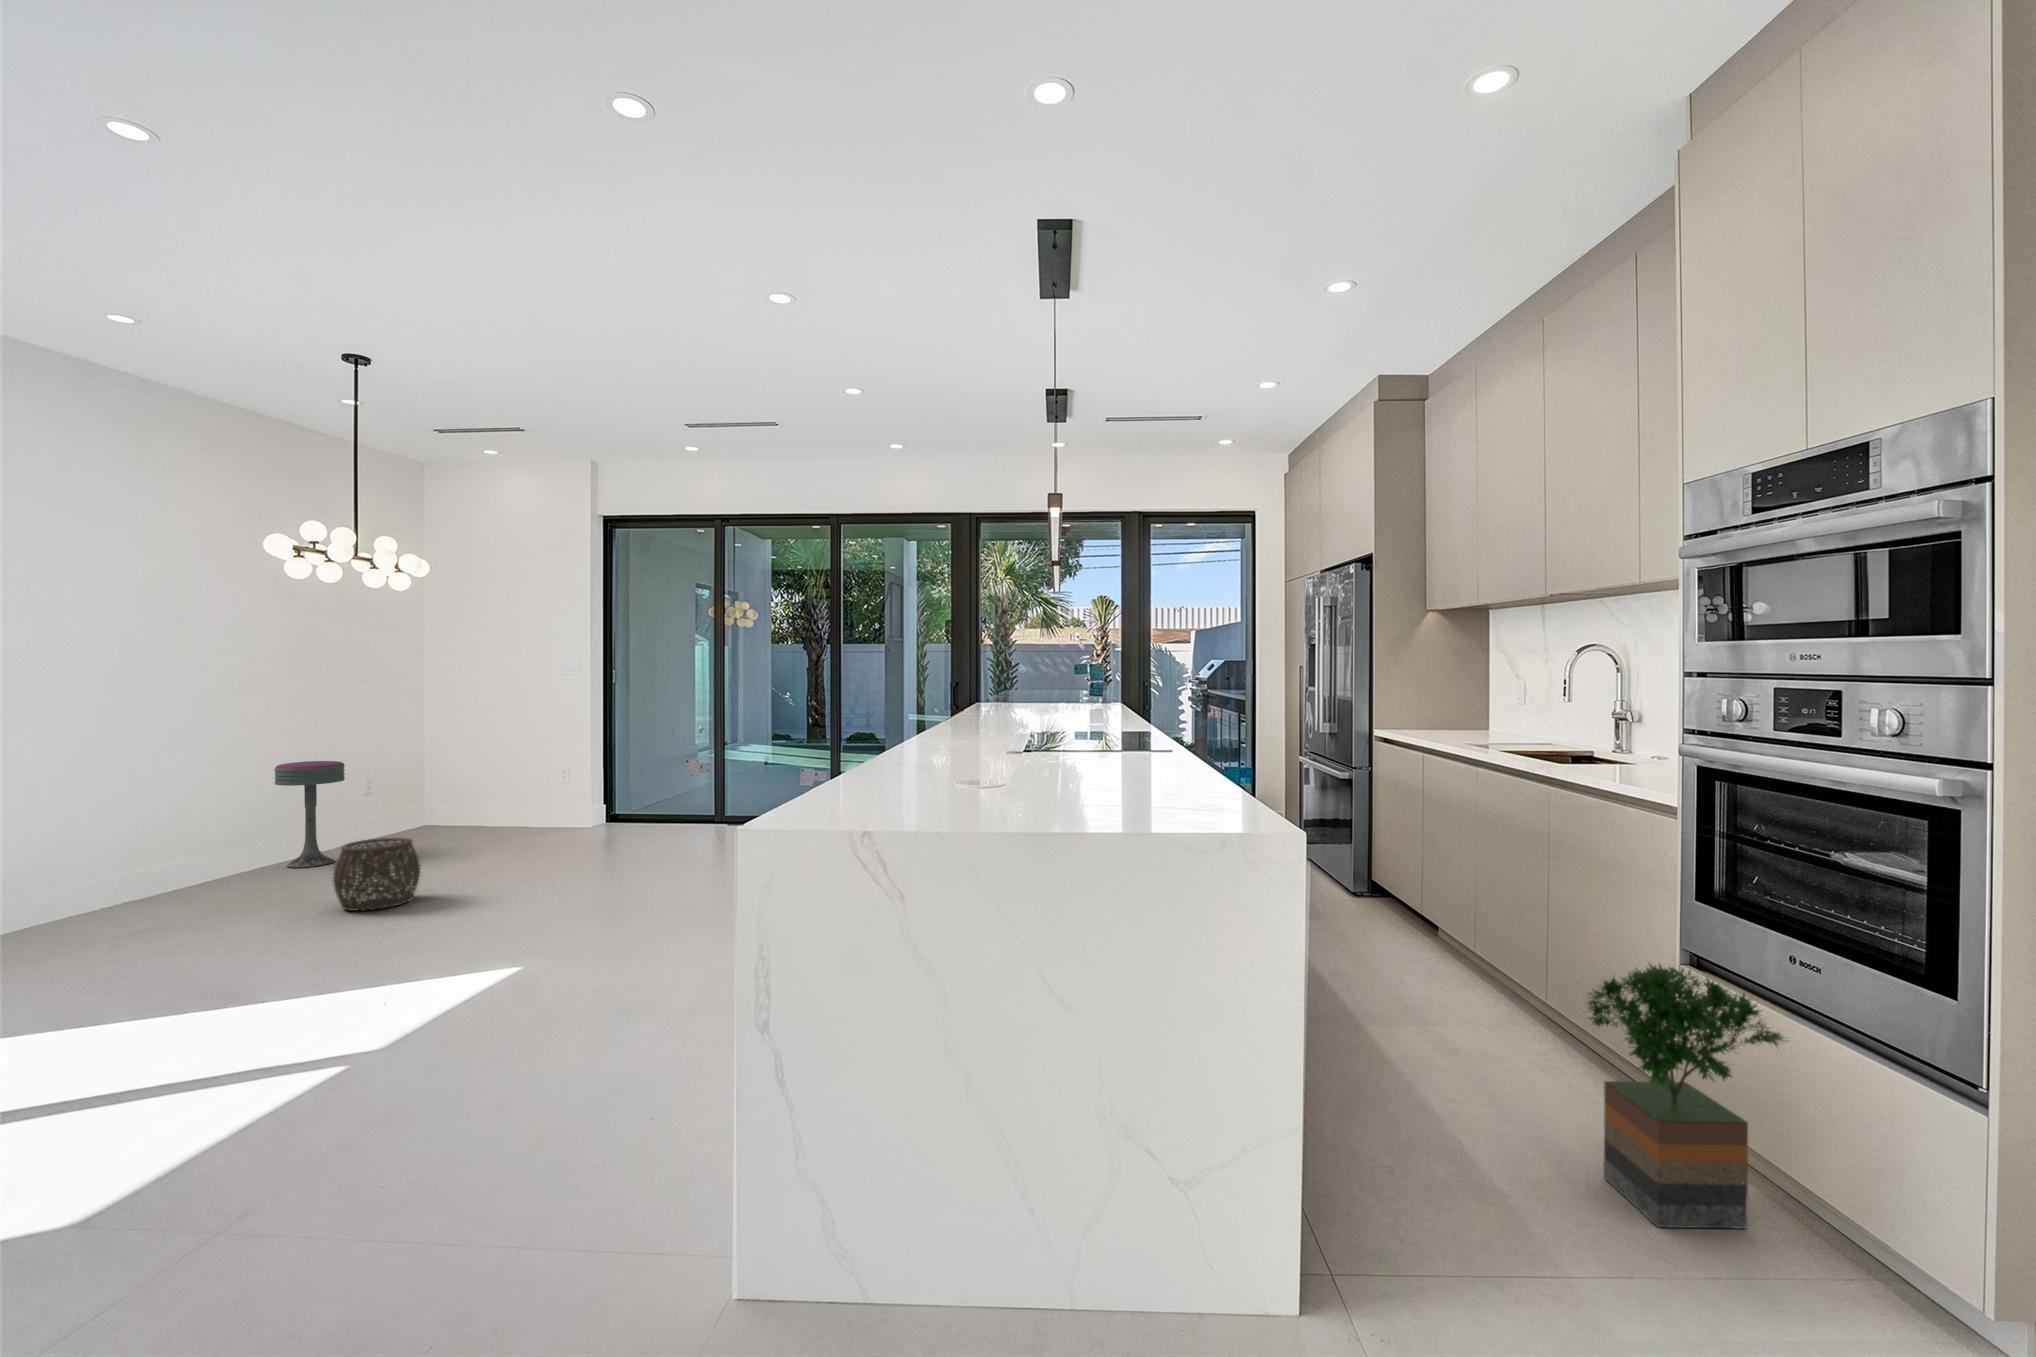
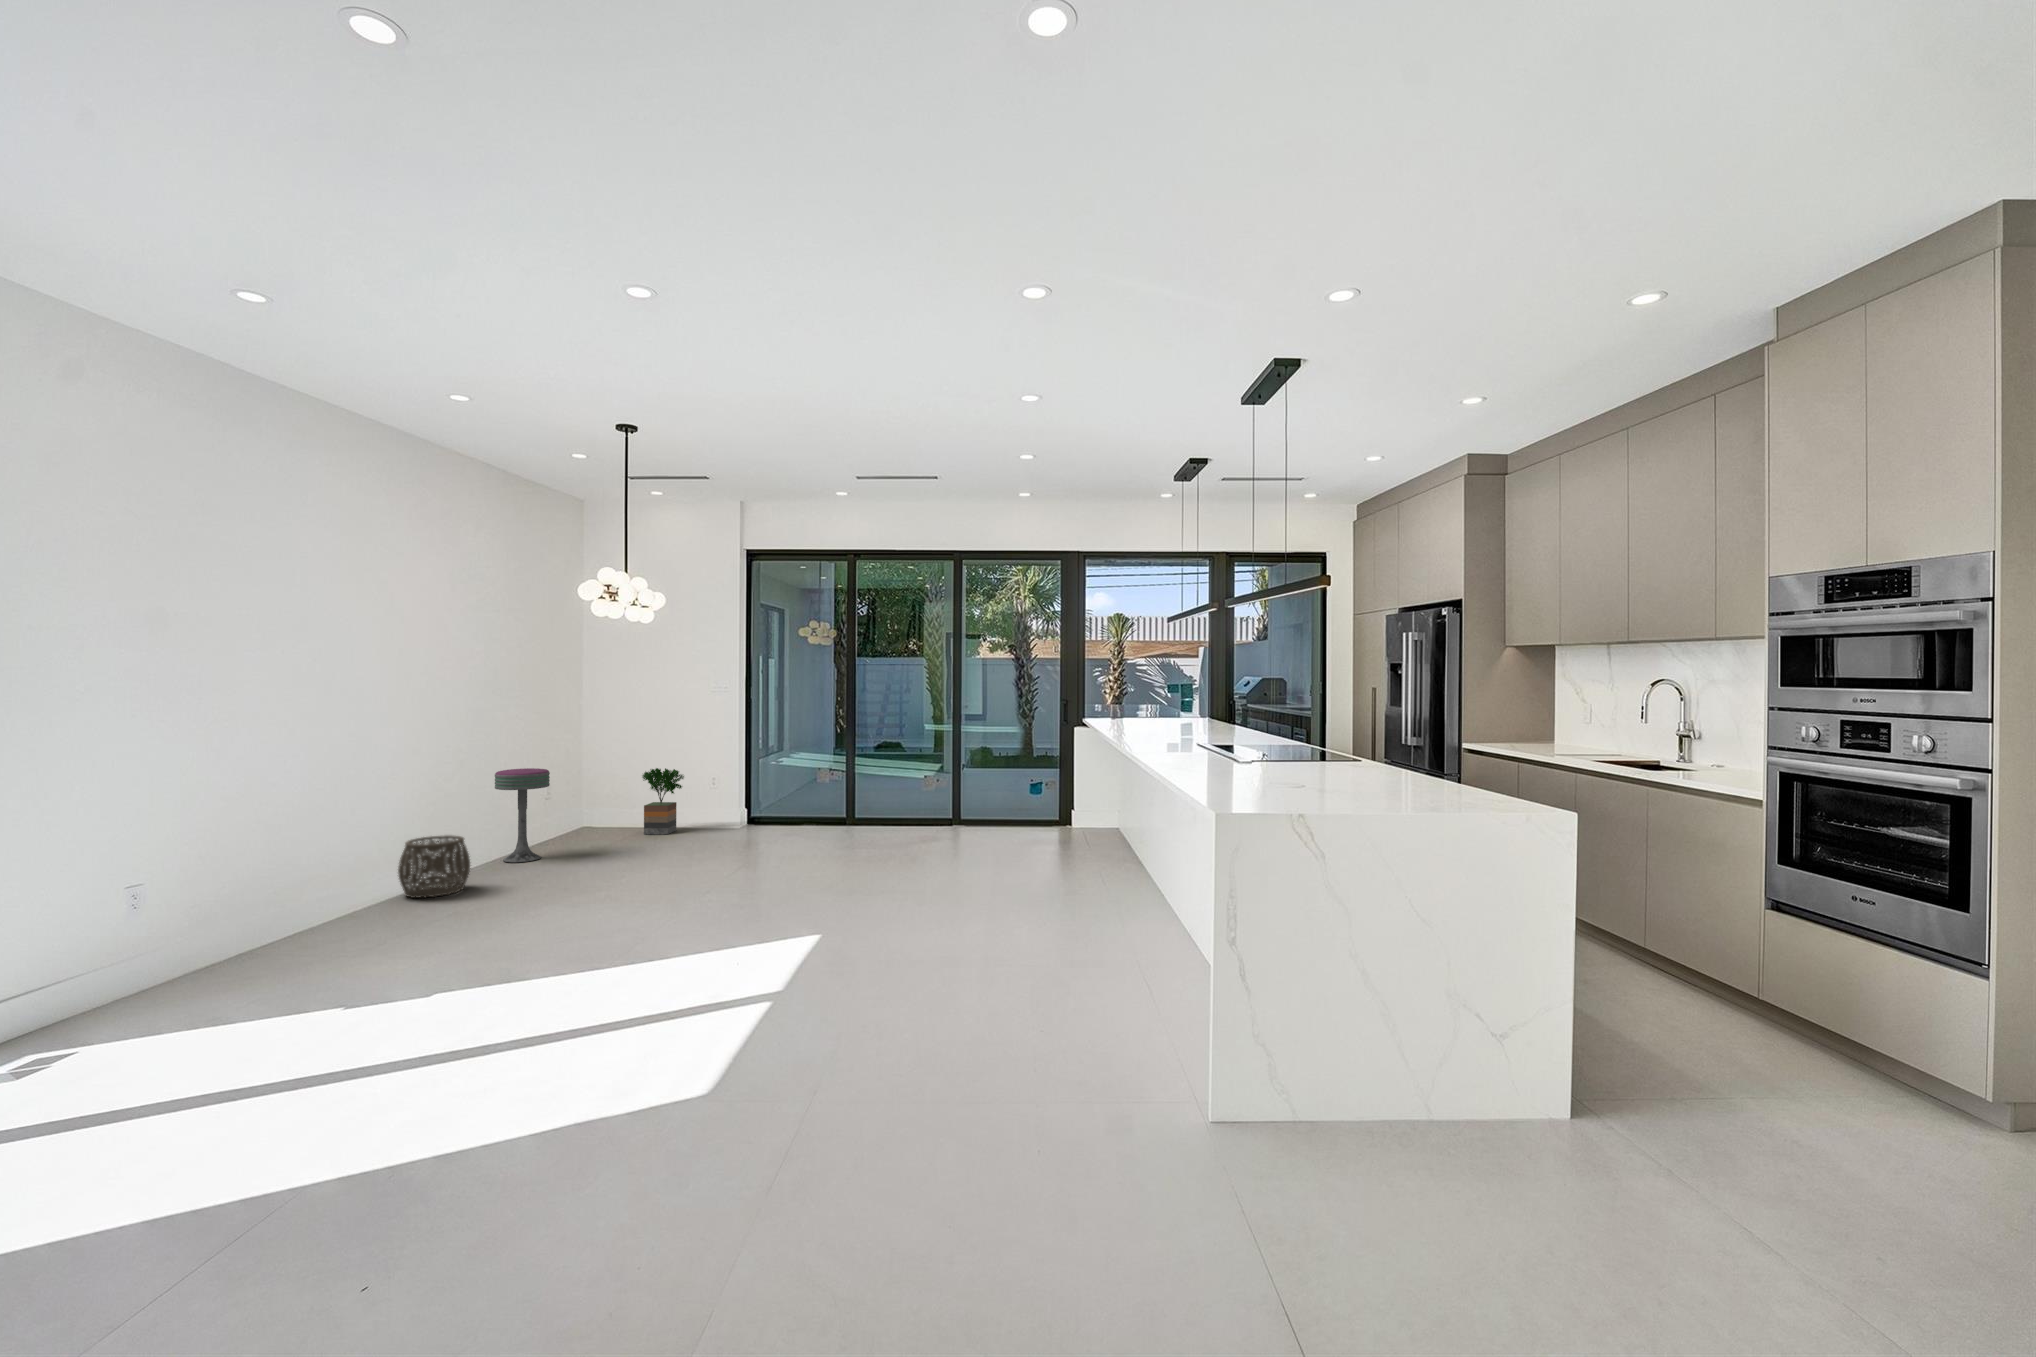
woven basket: present [333,838,420,911] -> present [398,835,470,898]
potted tree: present [1588,964,1783,1229] -> present [642,768,684,834]

